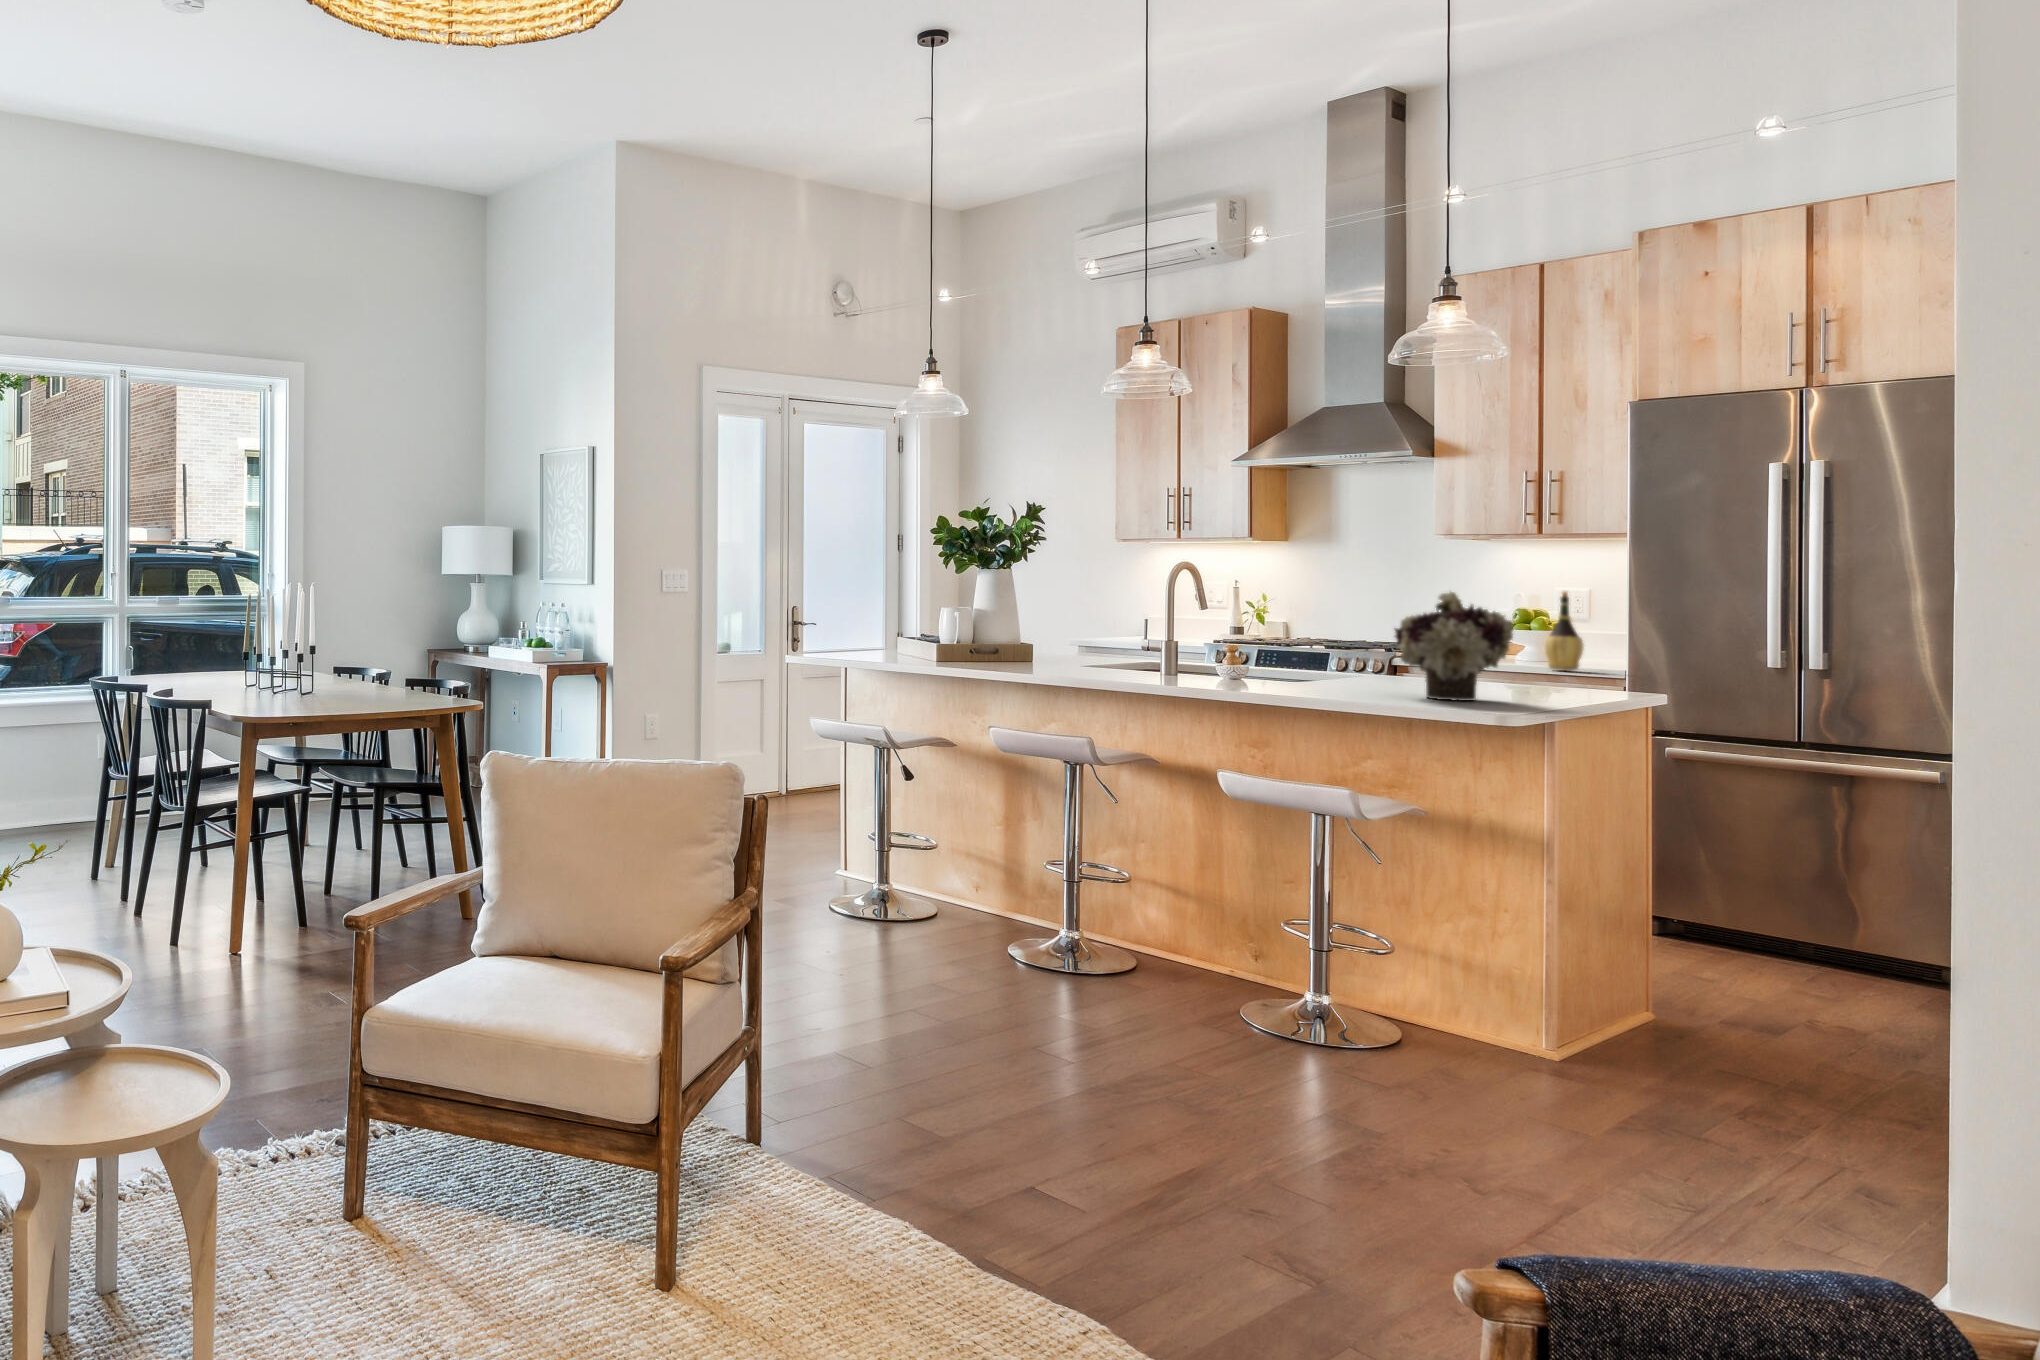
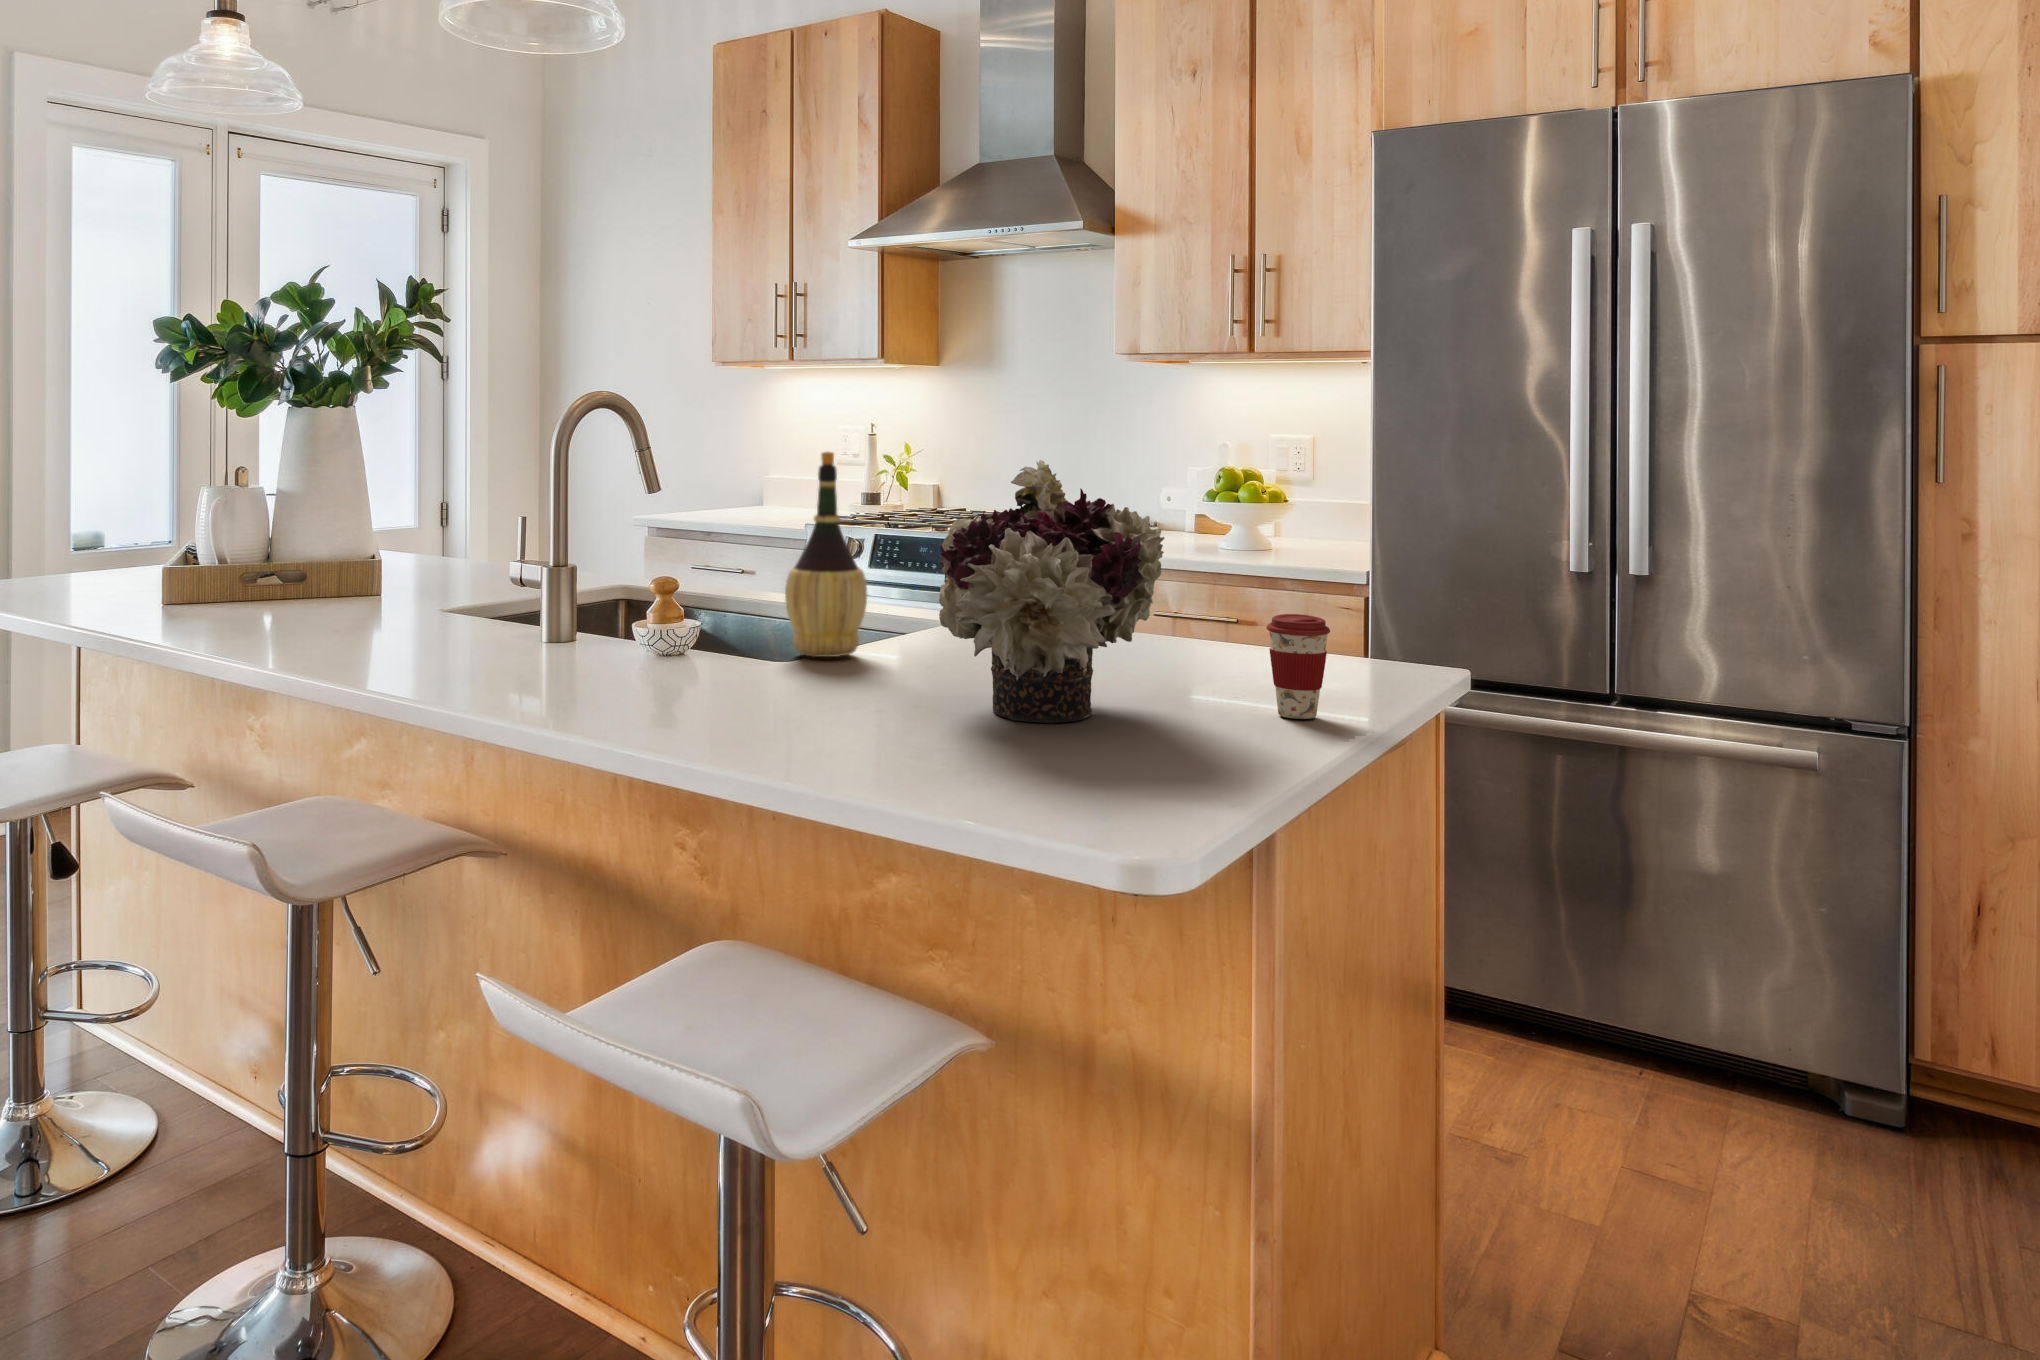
wine bottle: present [1544,592,1584,671] -> present [785,452,867,657]
coffee cup: none [1565,660,1599,705] -> present [1266,614,1330,719]

